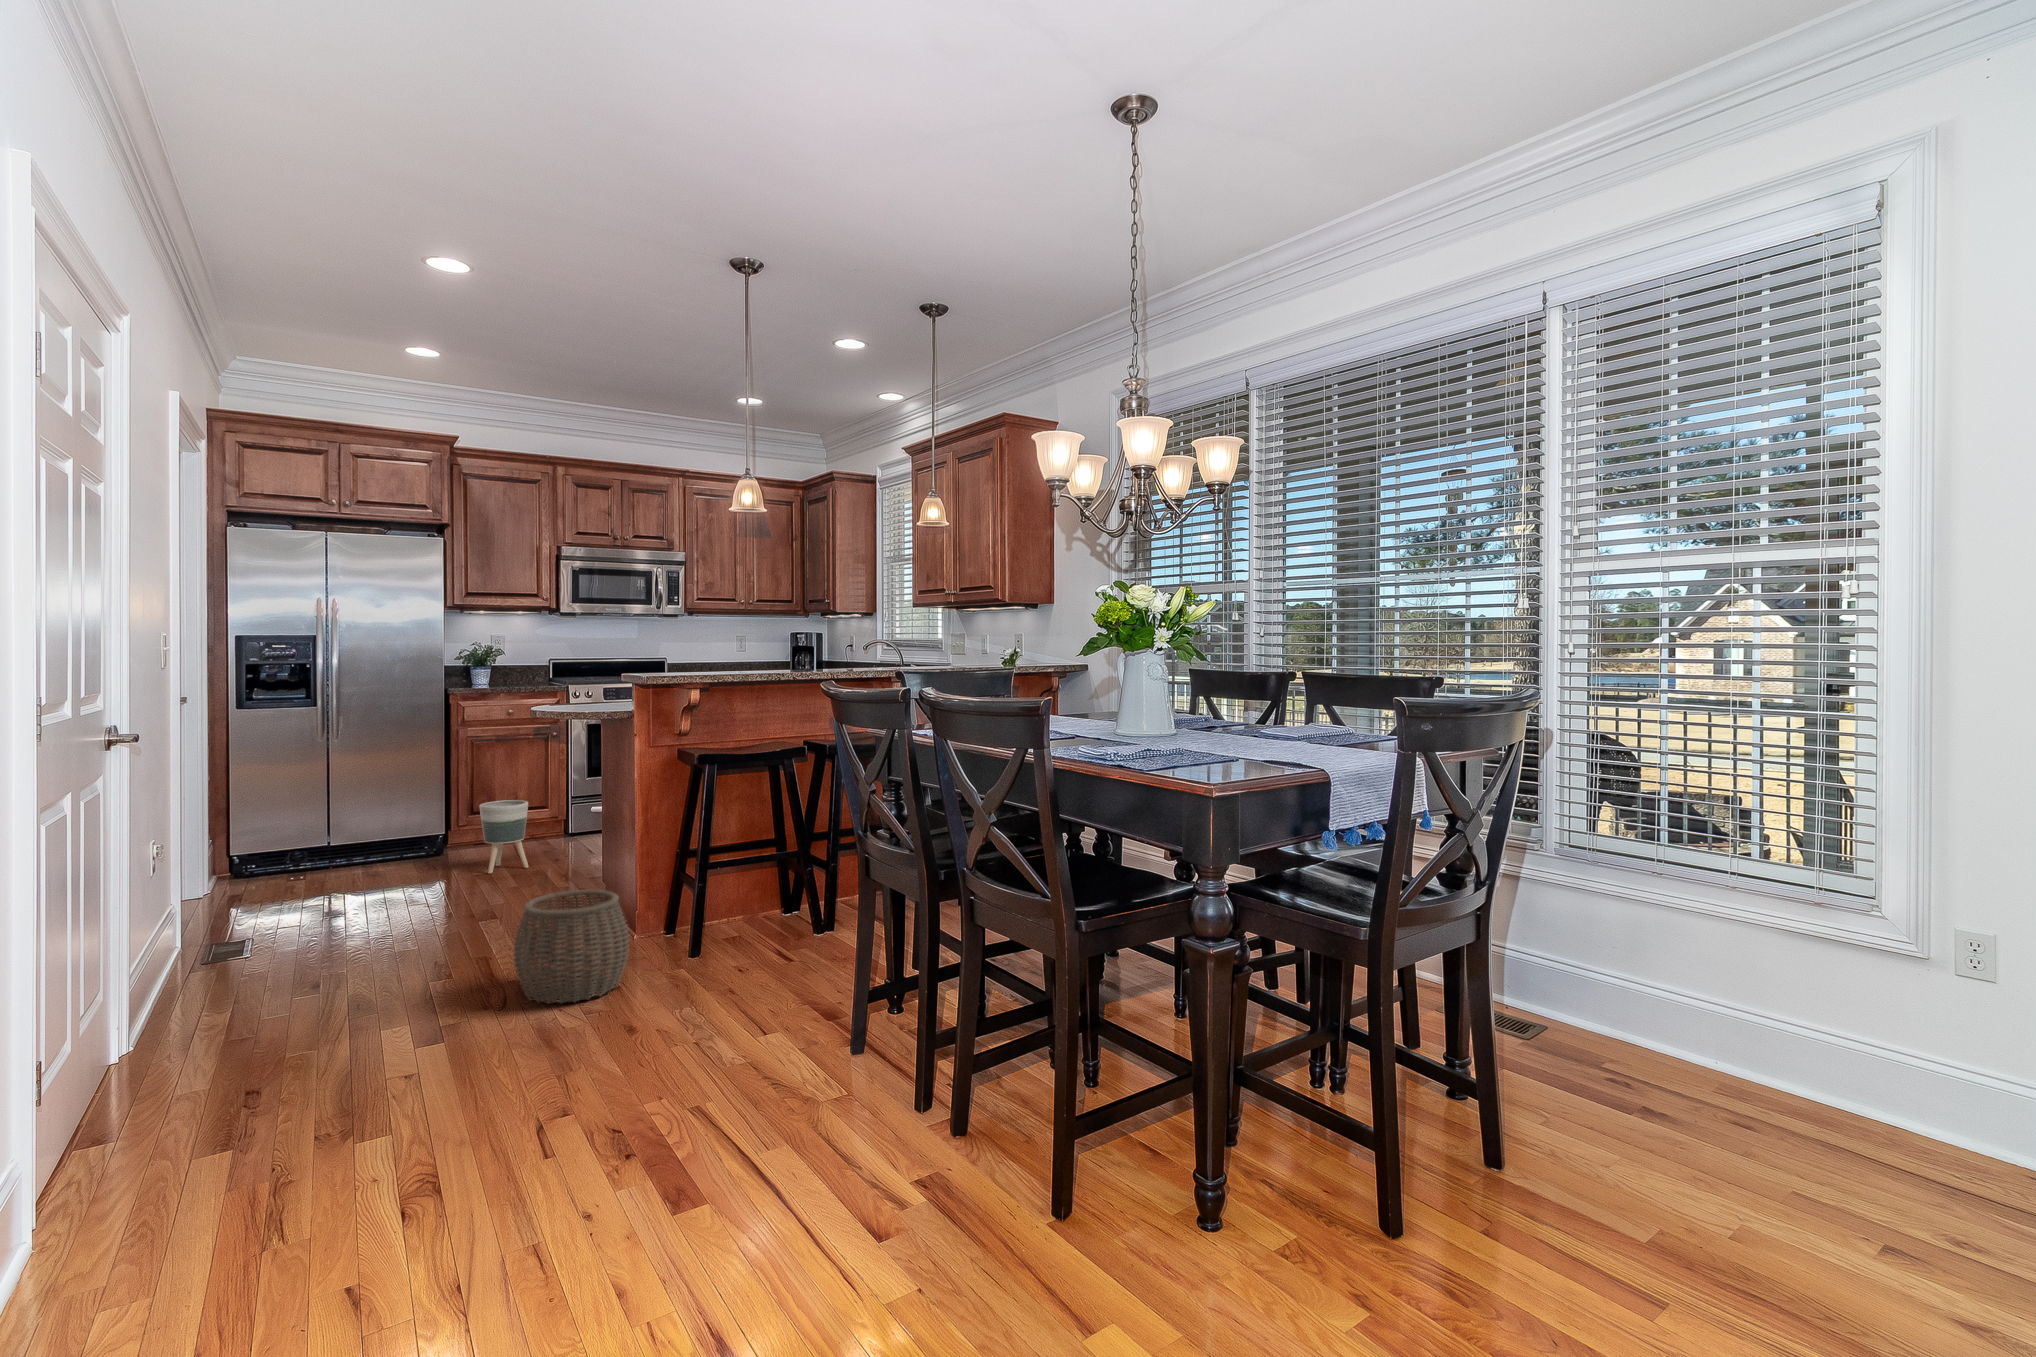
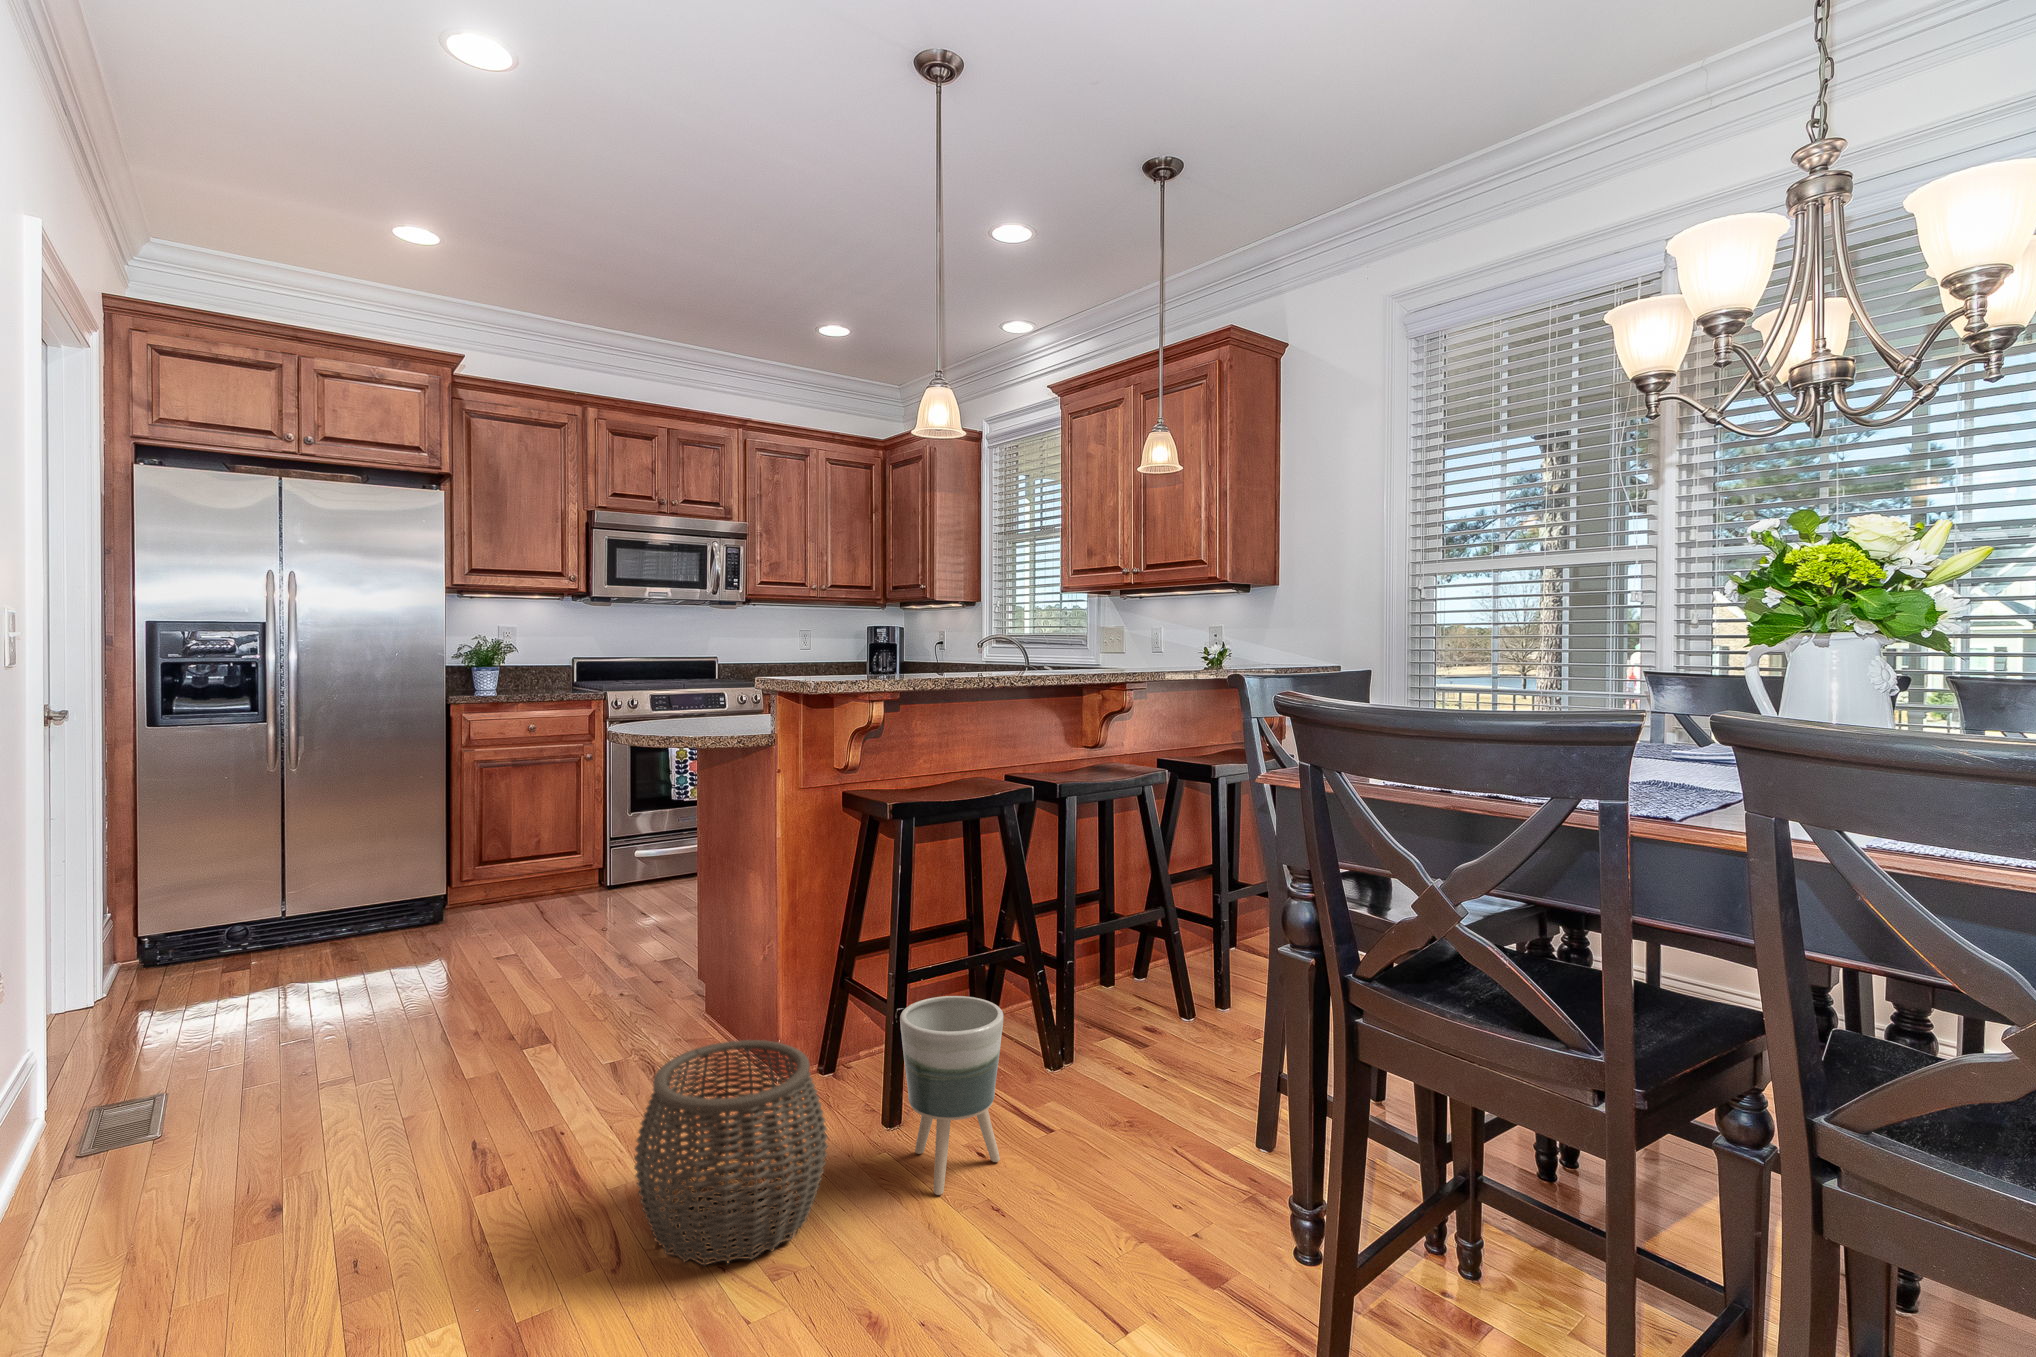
planter: present [479,800,528,874] -> present [900,996,1004,1195]

